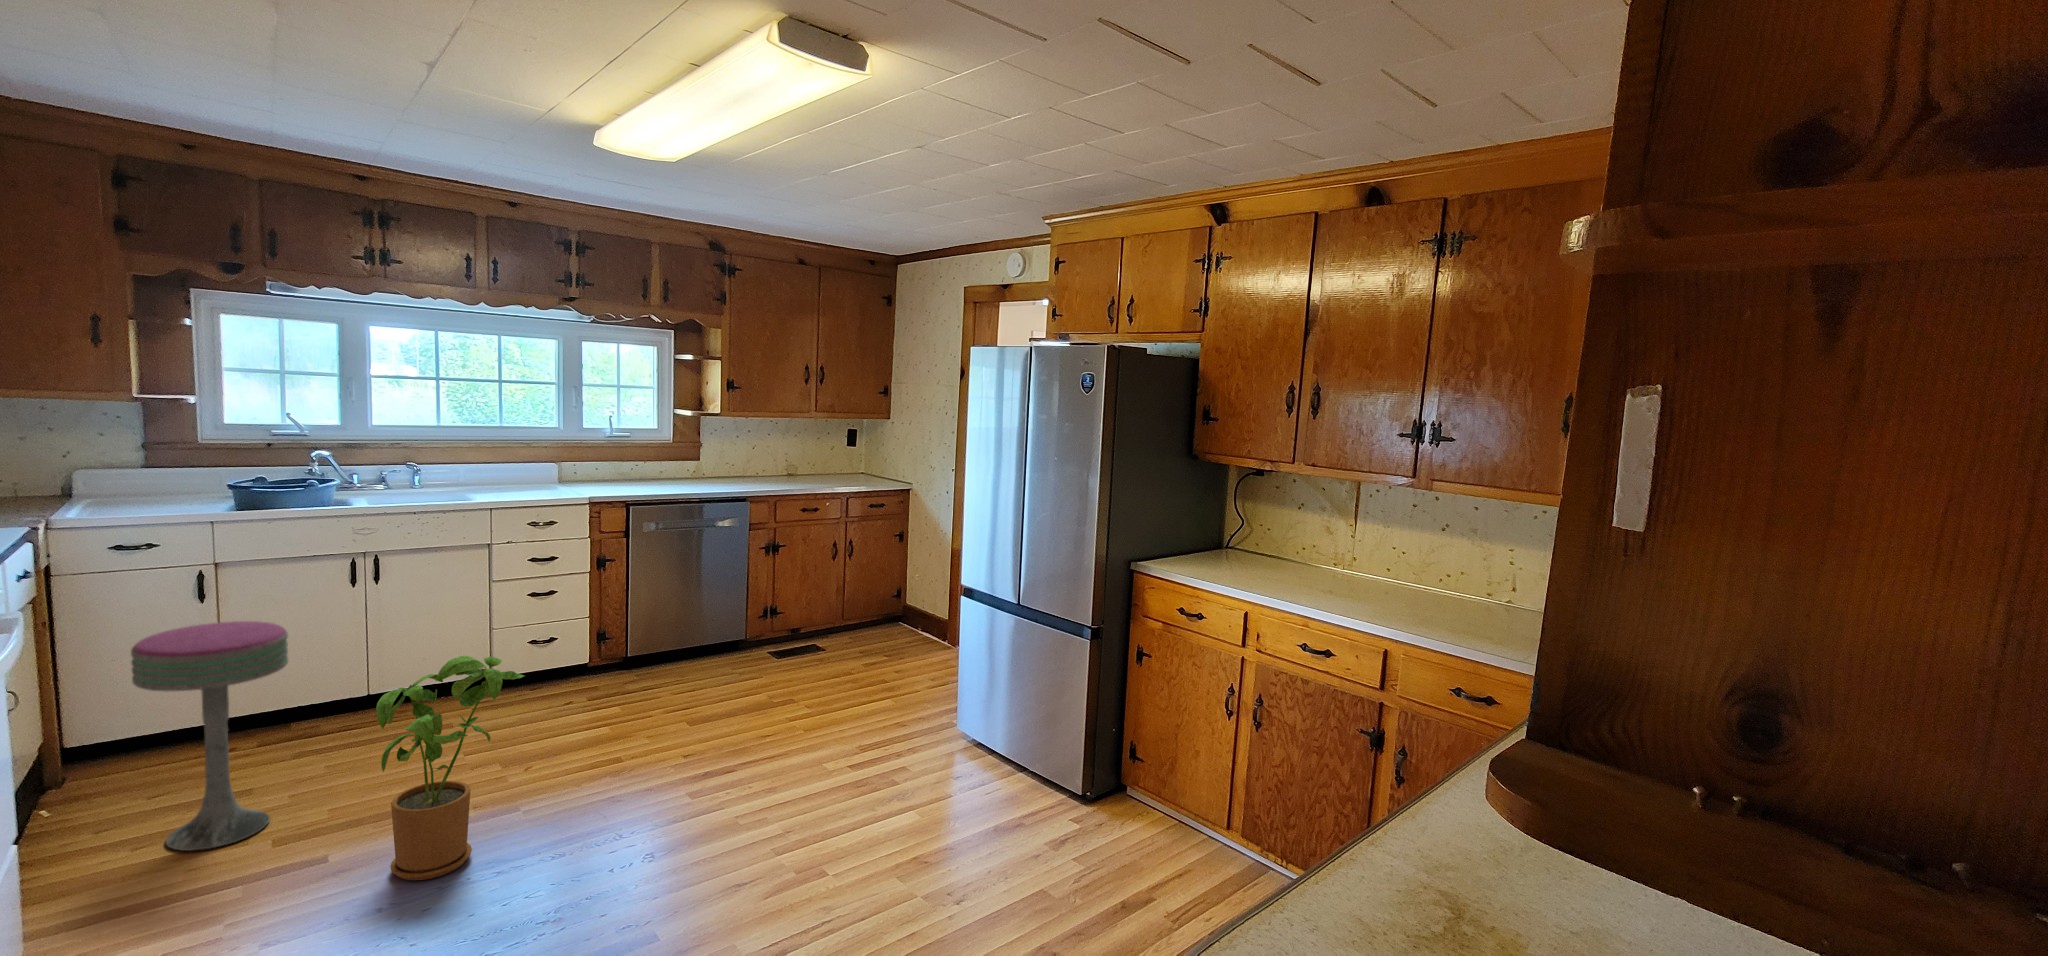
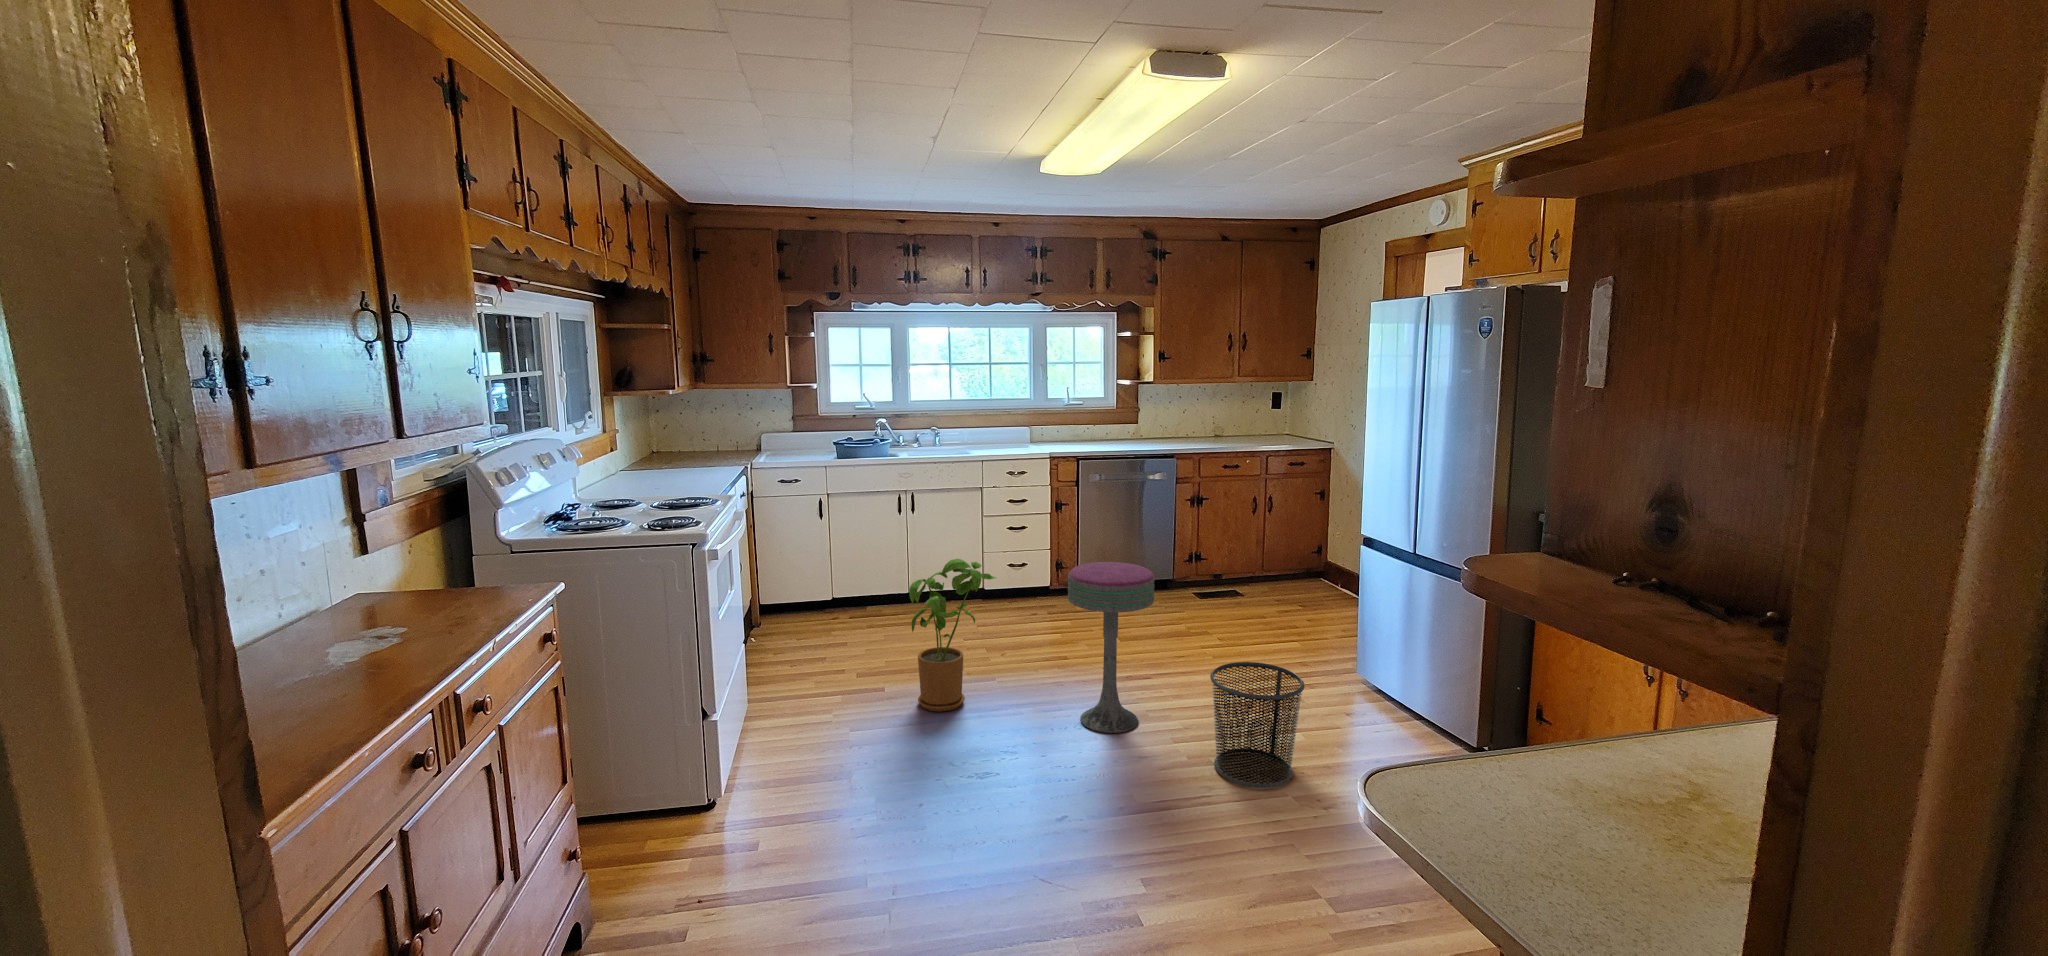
bar stool: present [131,621,288,851] -> present [1068,562,1155,733]
waste bin: none [826,745,932,896] -> present [1210,662,1305,788]

